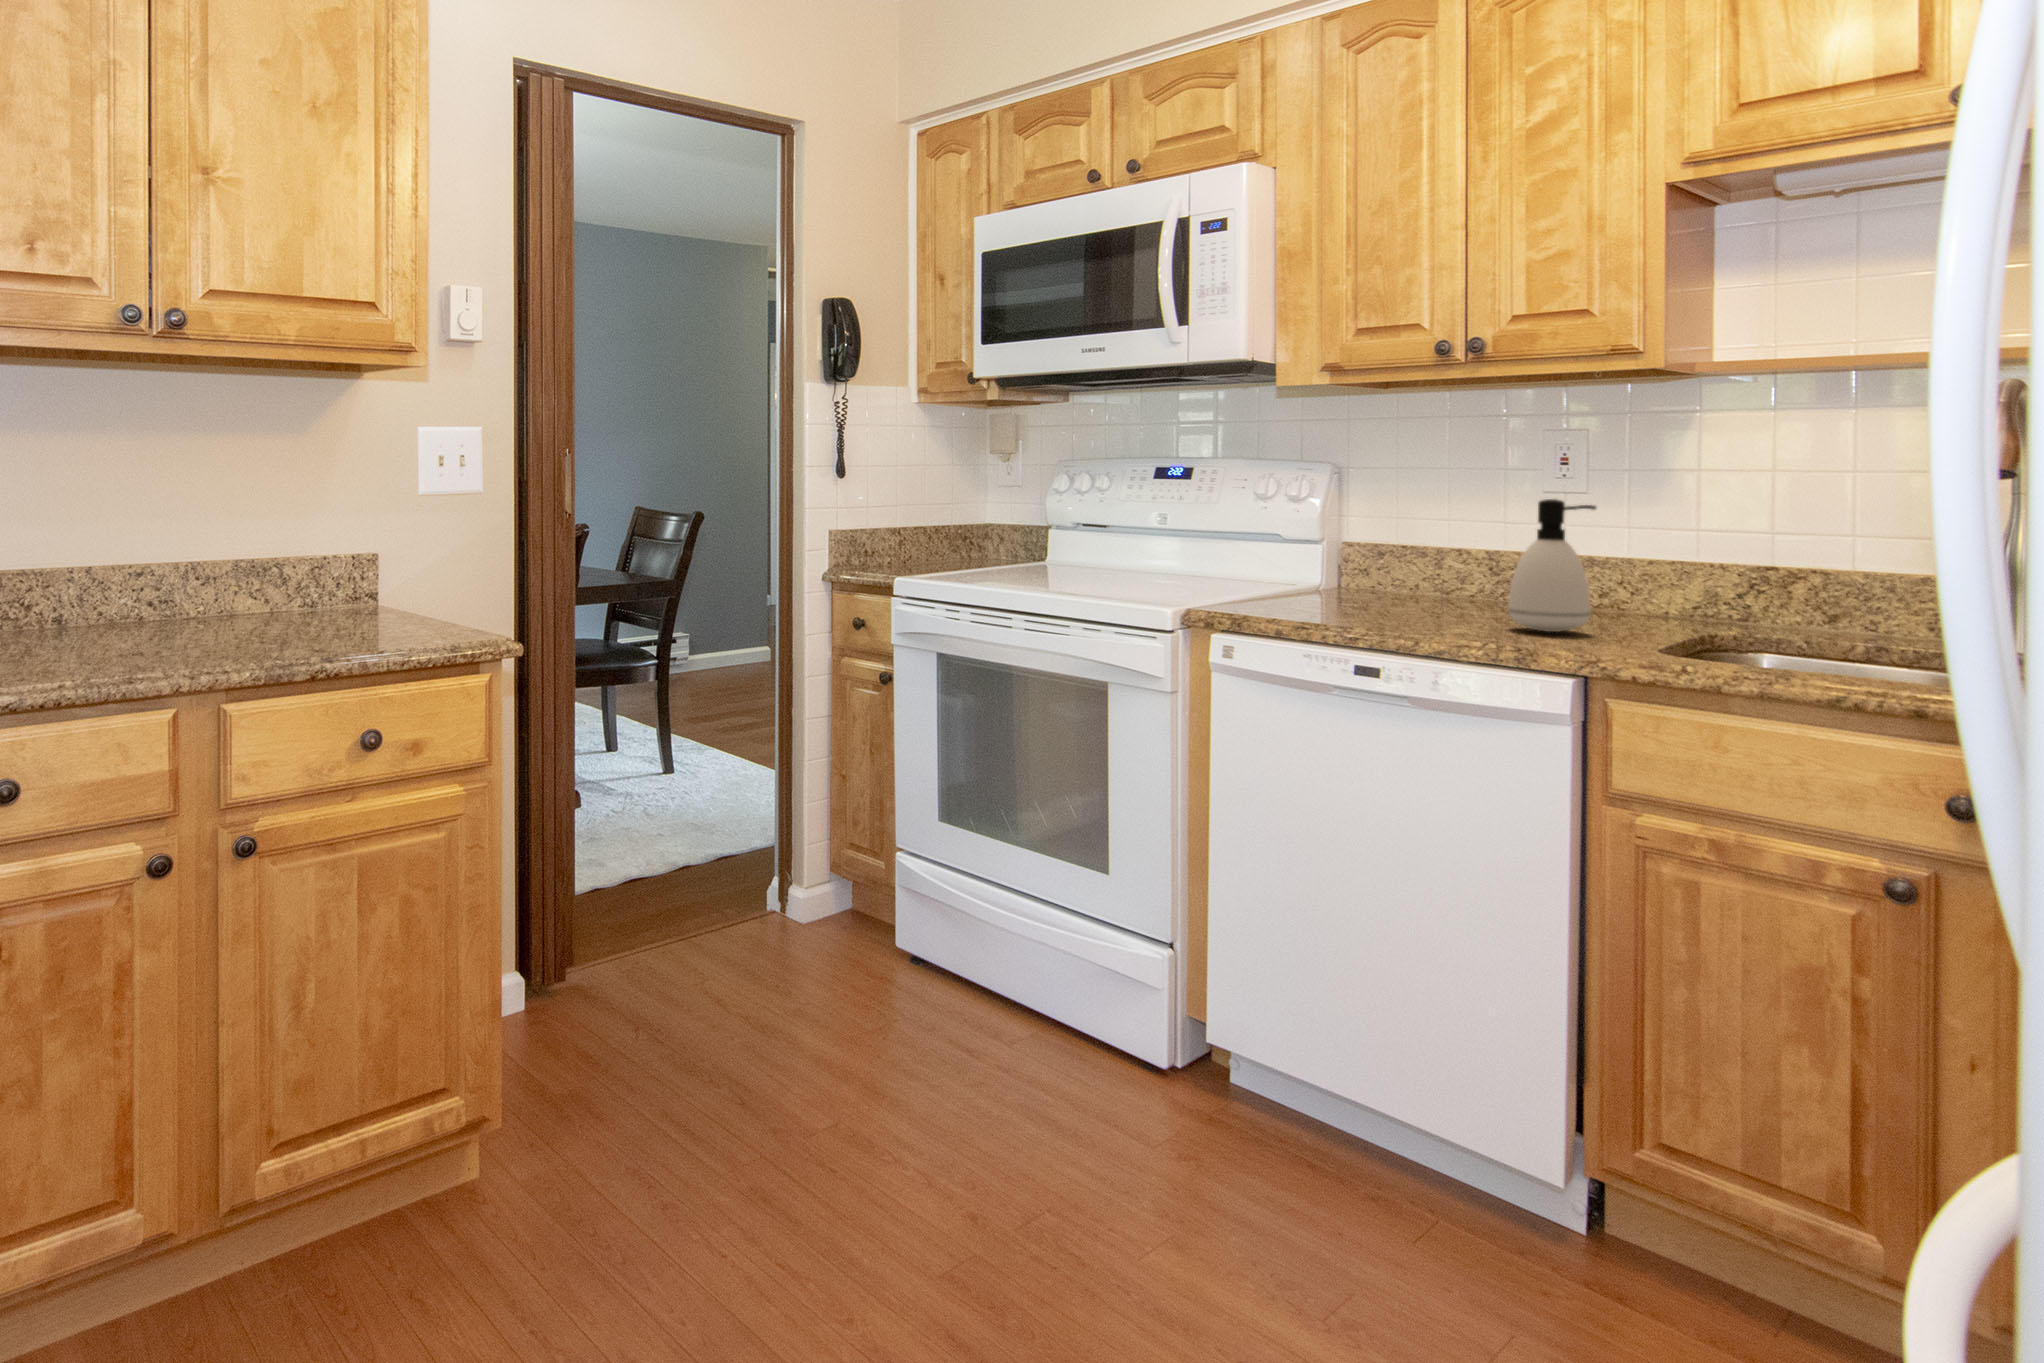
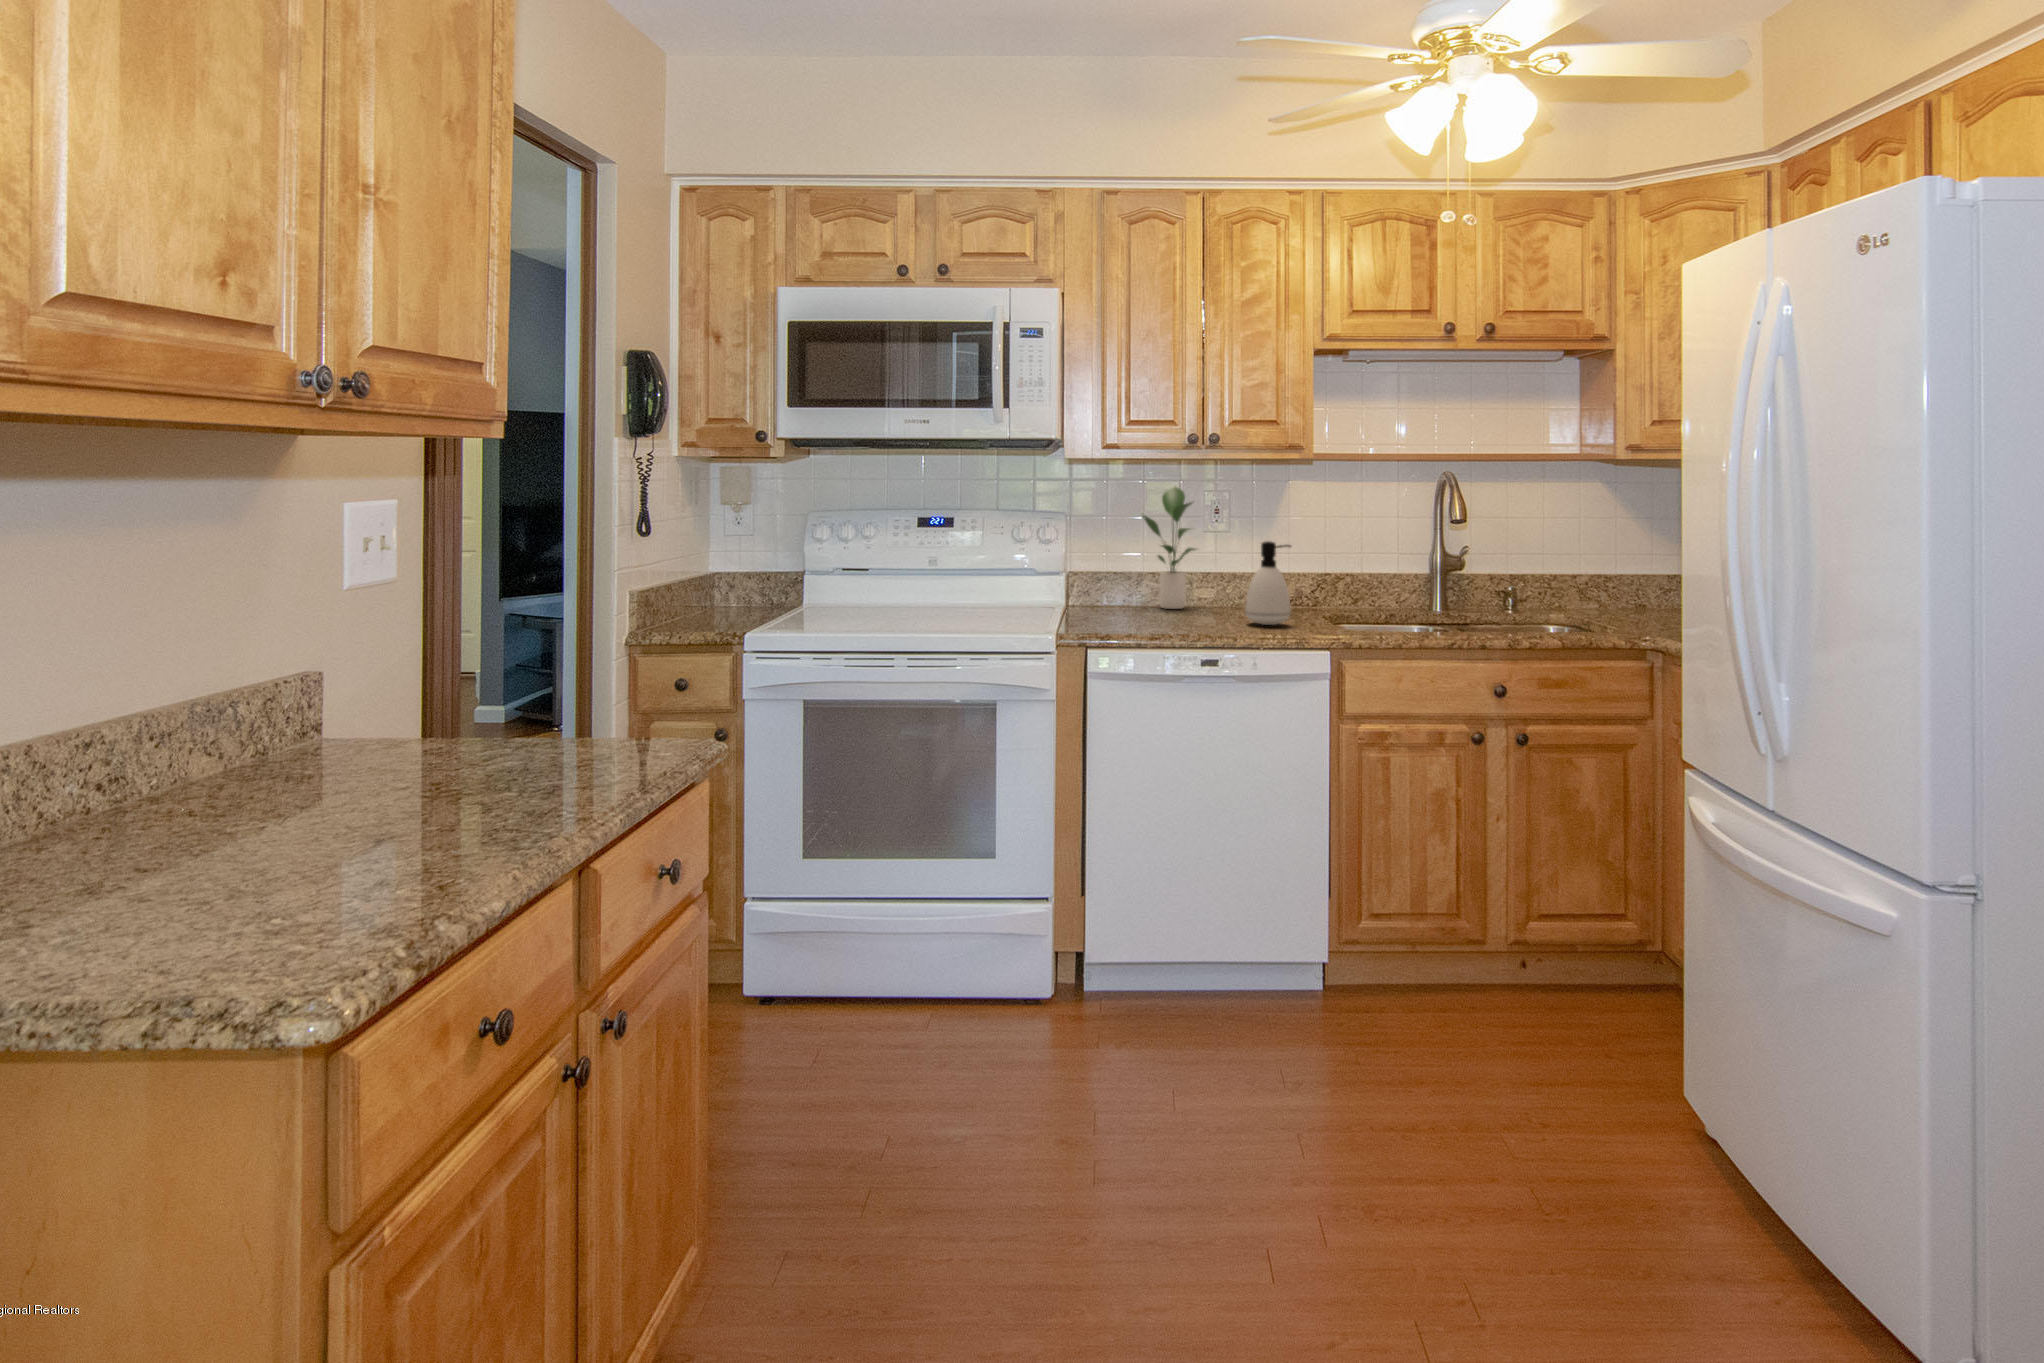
potted plant: none [1421,425,1524,605] -> present [1143,487,1195,609]

